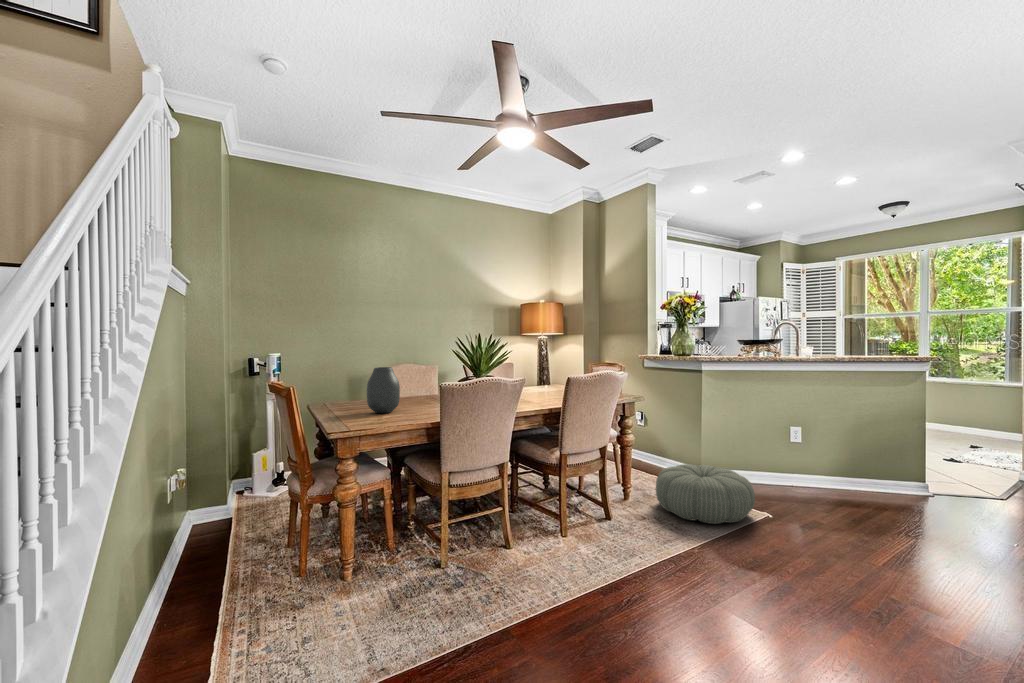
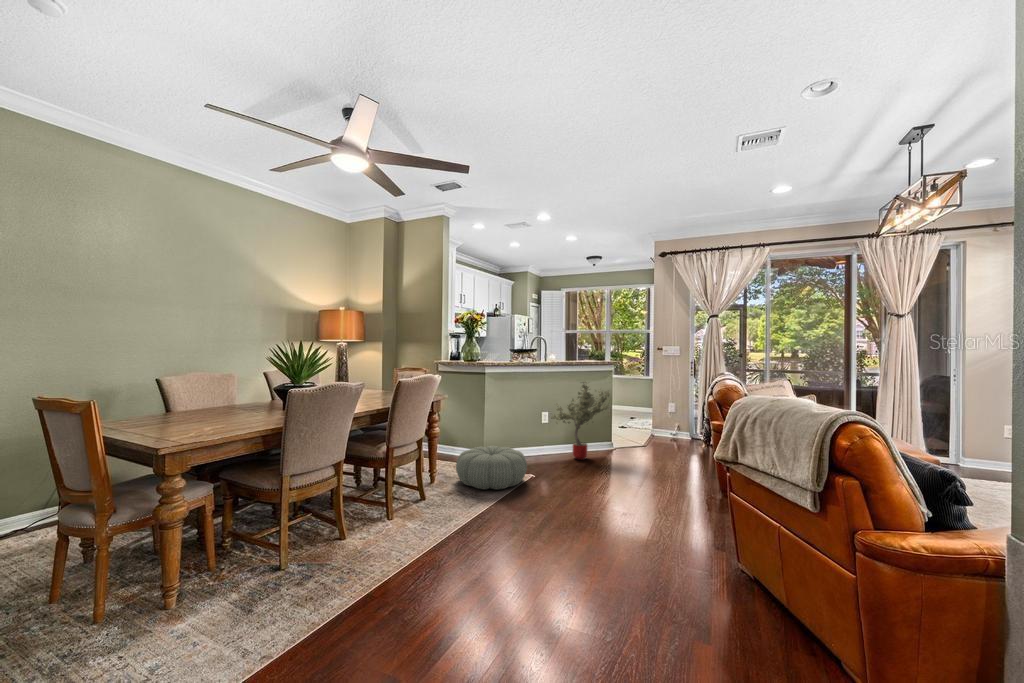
vase: present [367,367,400,413] -> none [181,375,222,424]
potted tree: none [799,385,910,501] -> present [551,381,610,460]

